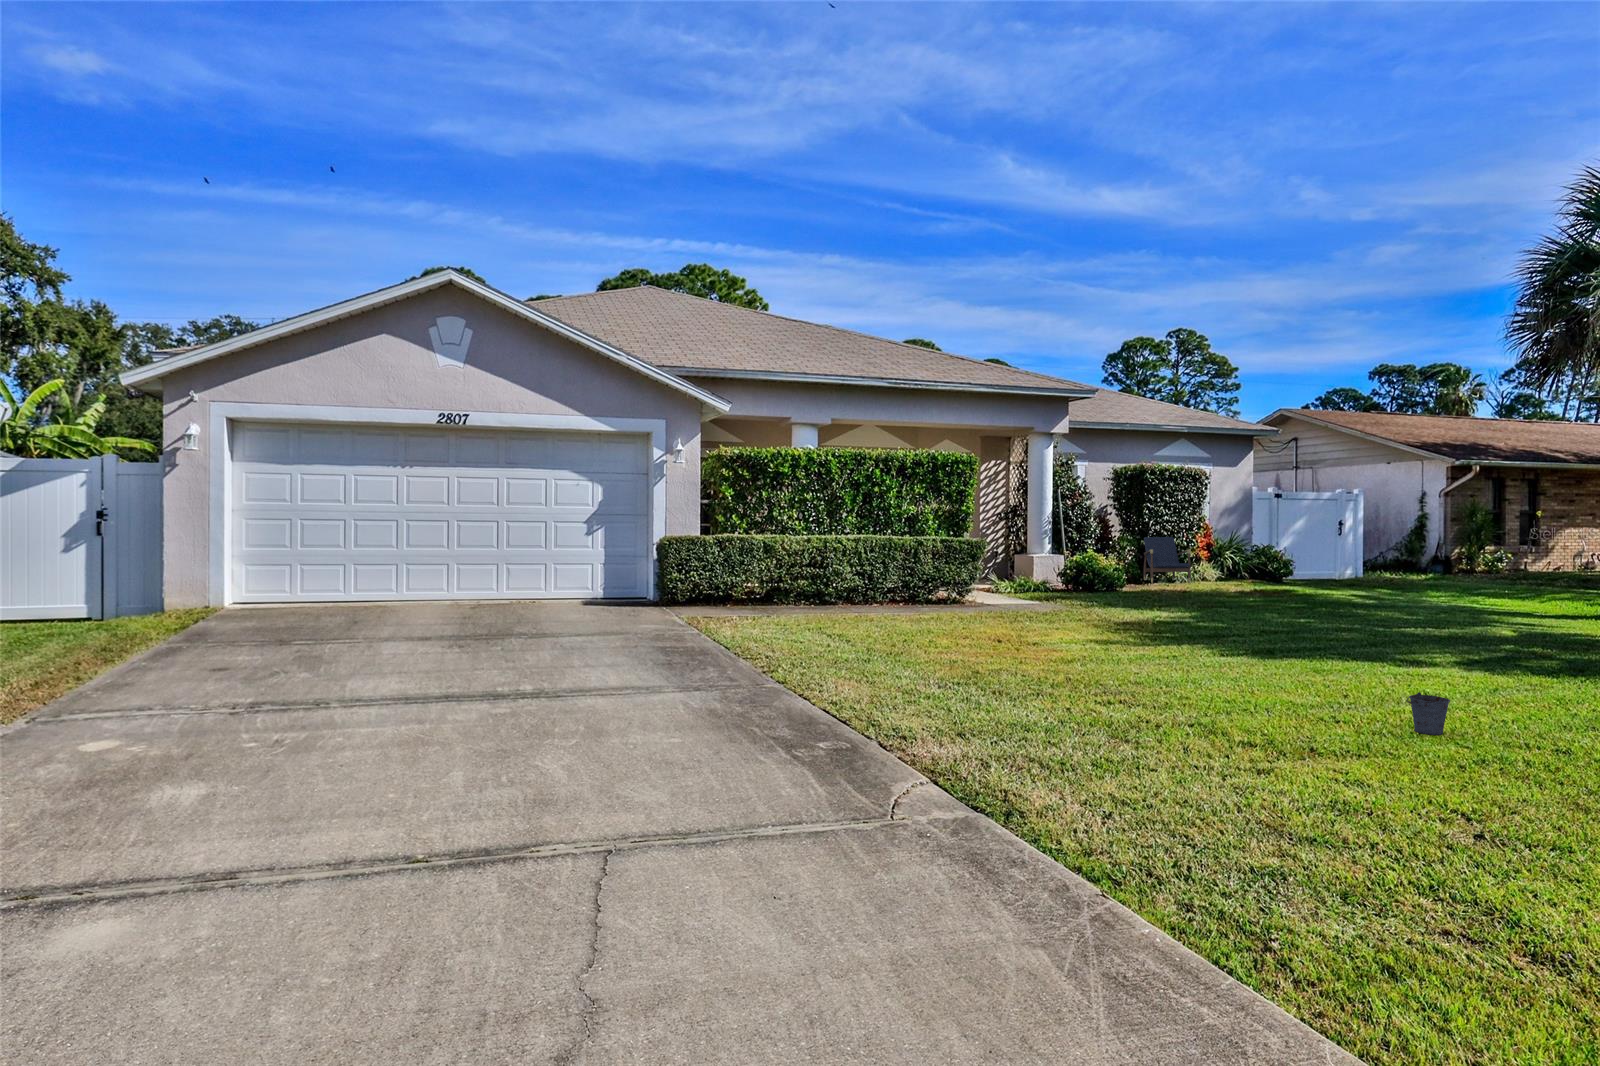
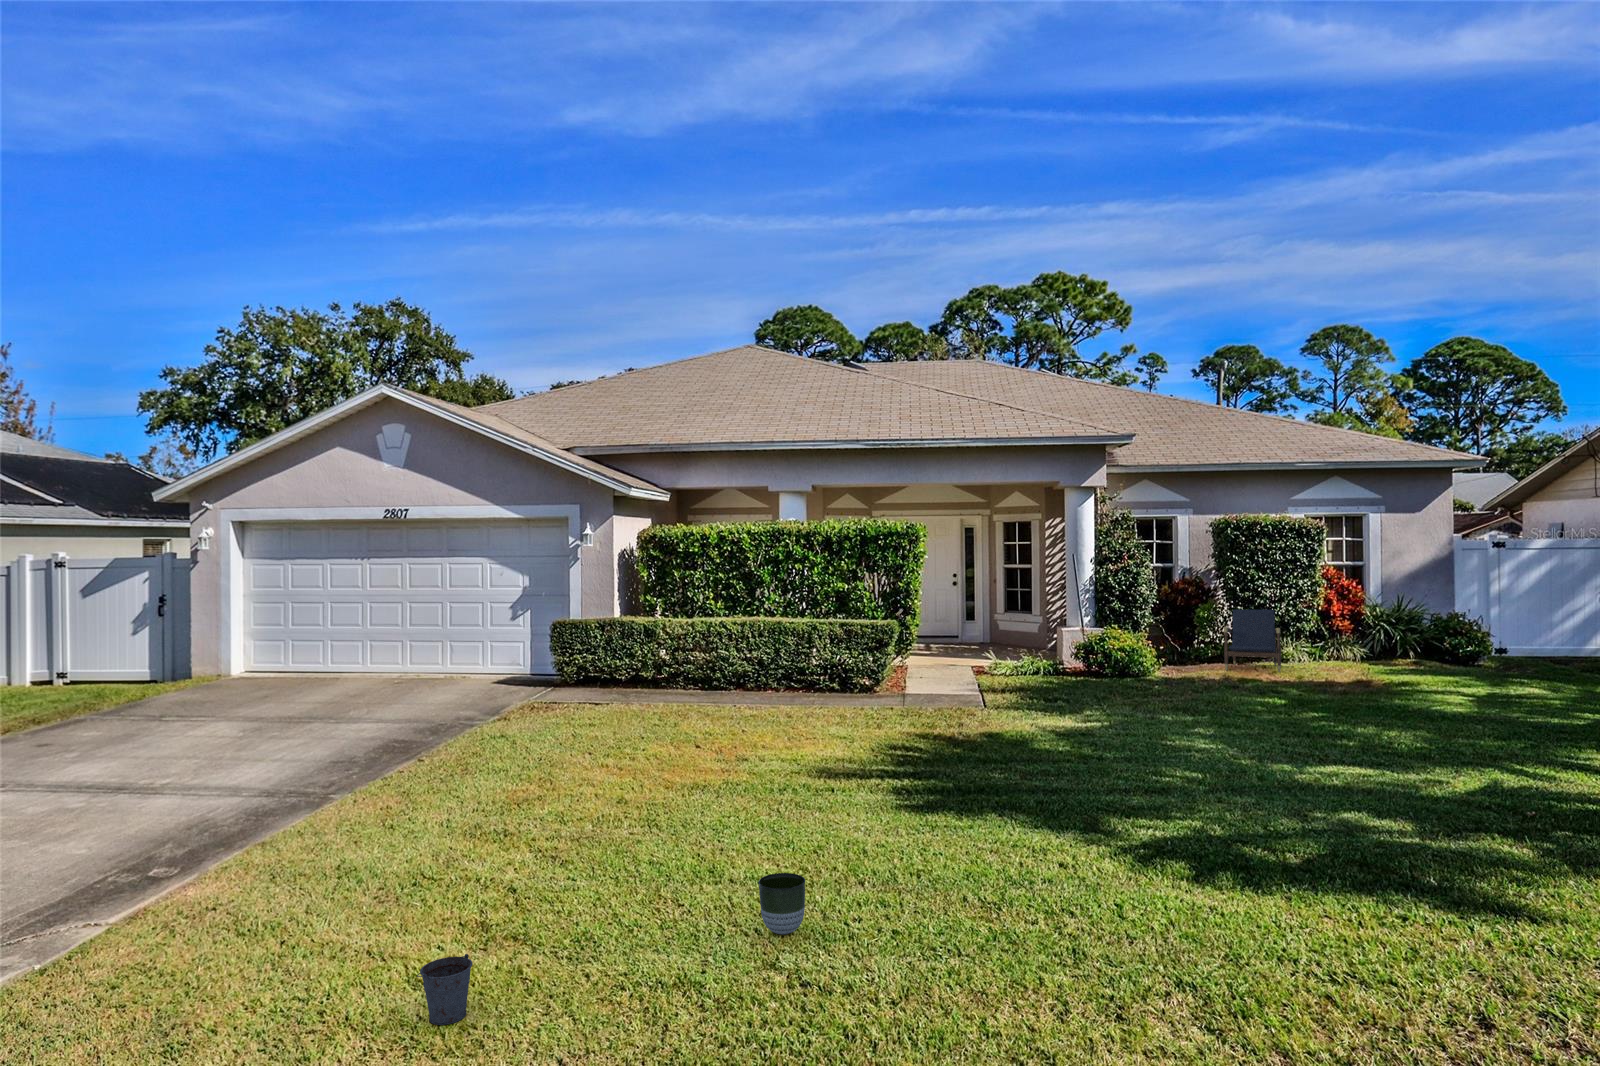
planter: none [1489,688,1537,735] -> present [759,873,805,934]
bucket: present [1407,692,1450,735] -> present [417,954,473,1025]

